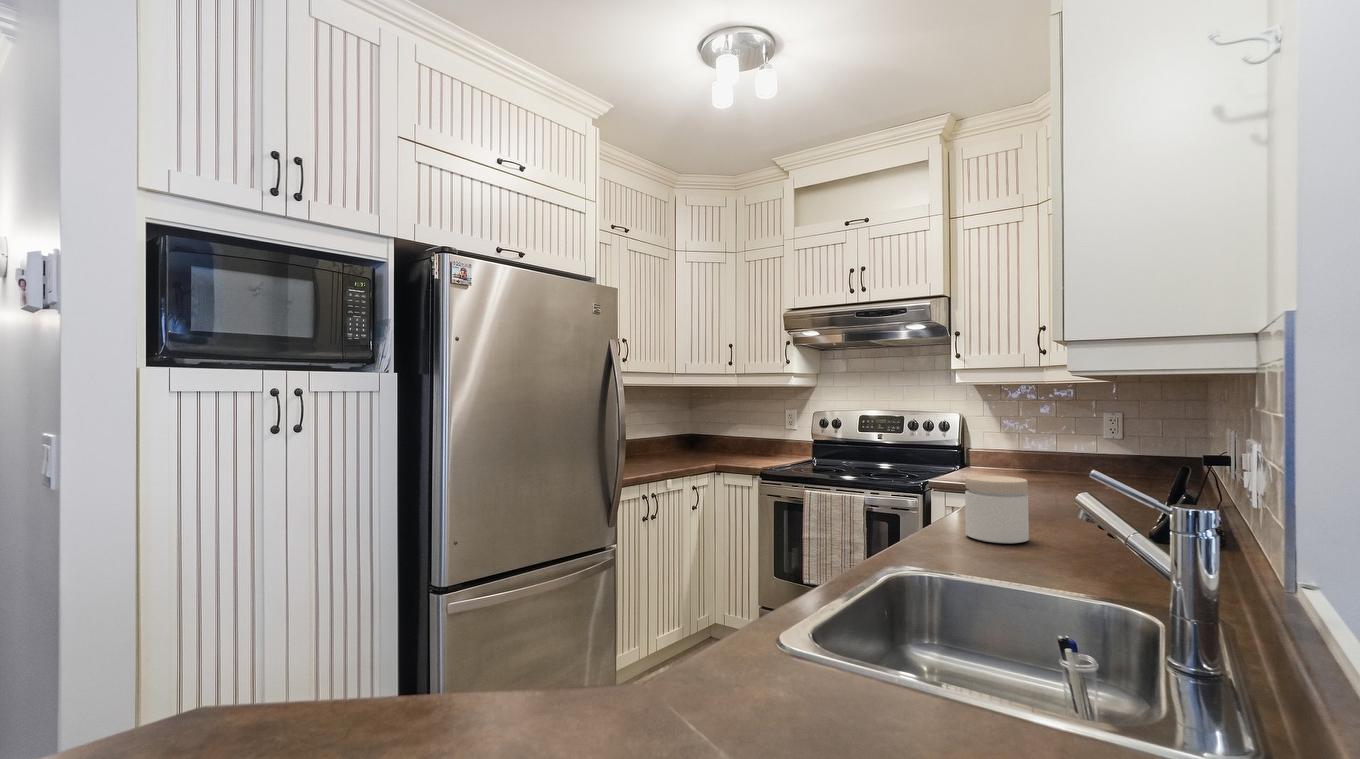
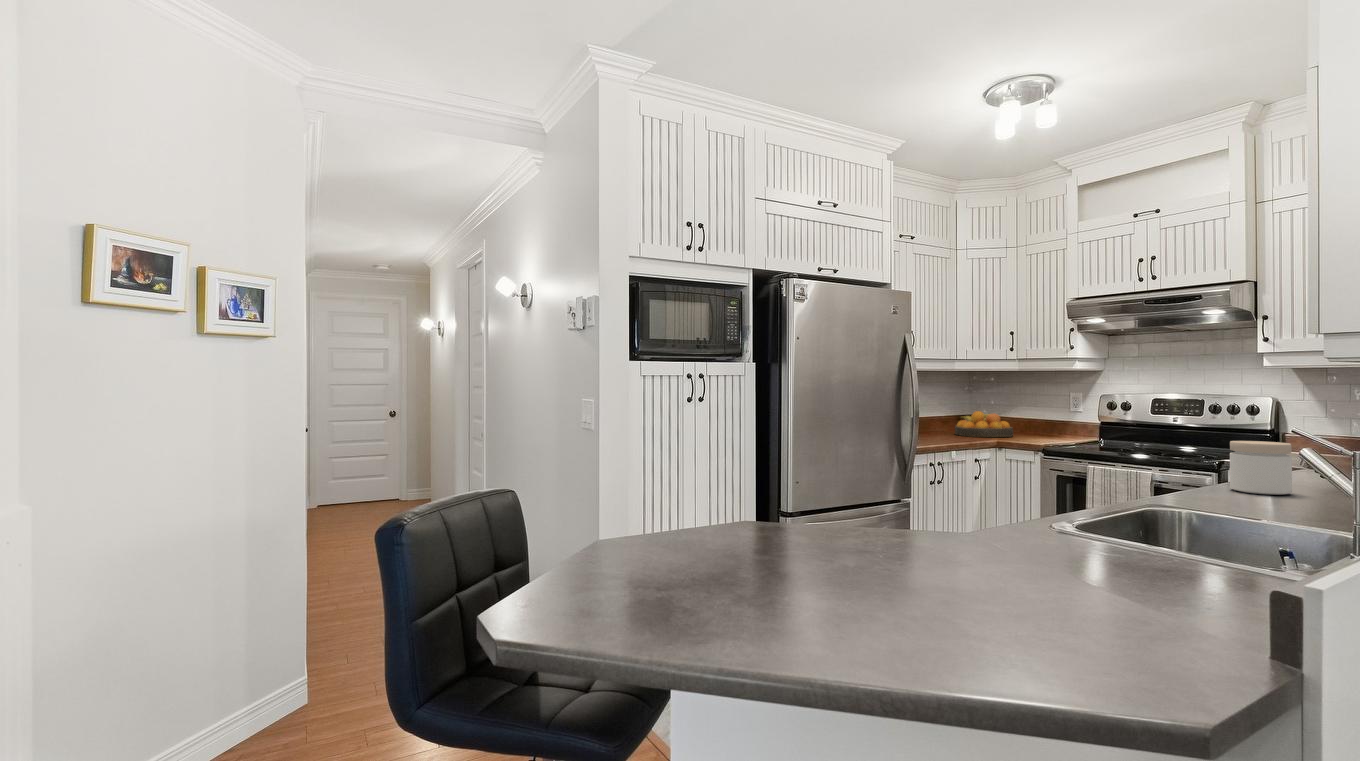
fruit bowl: none [674,429,732,459] -> present [955,411,1013,437]

